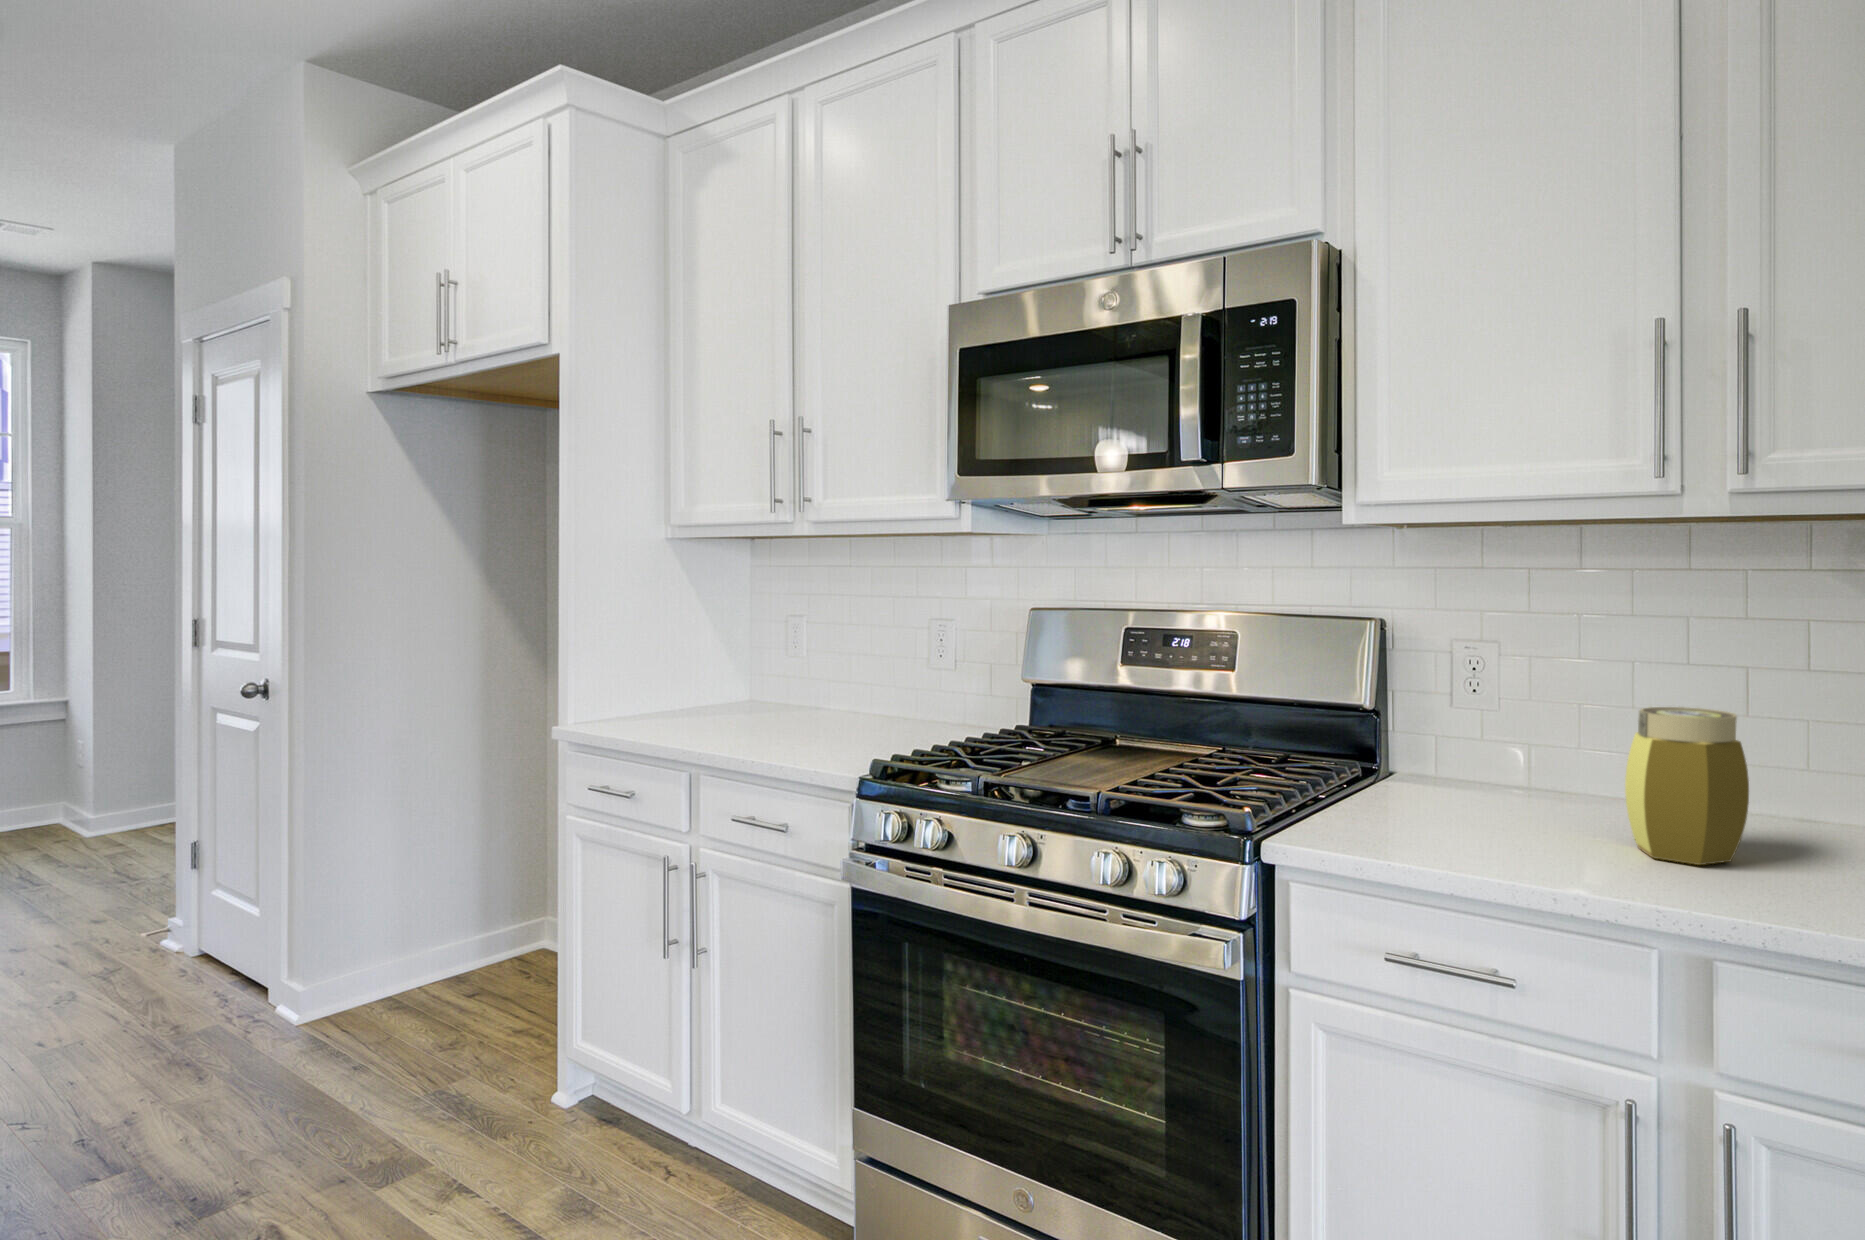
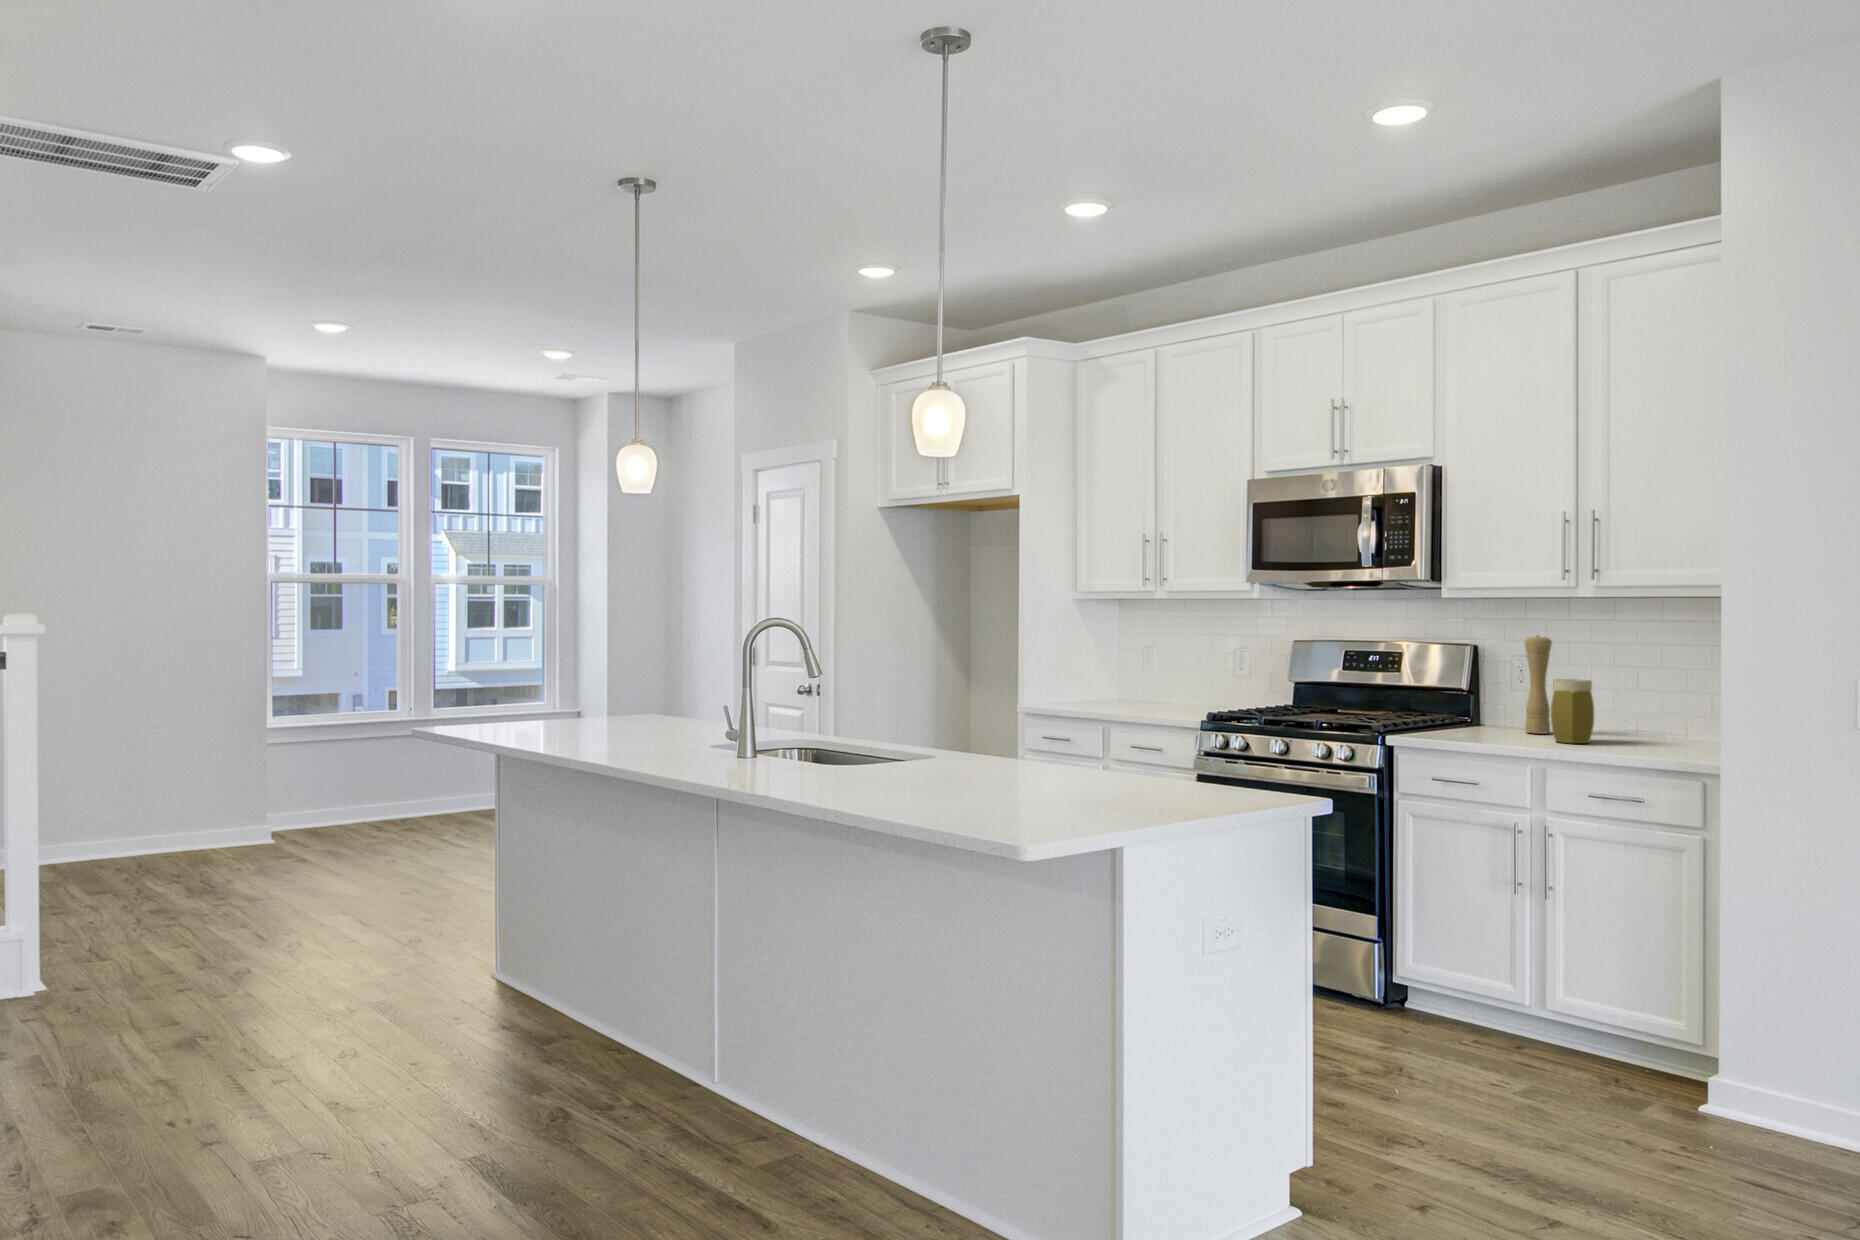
pepper mill: none [1531,604,1595,819] -> present [1525,635,1552,734]

